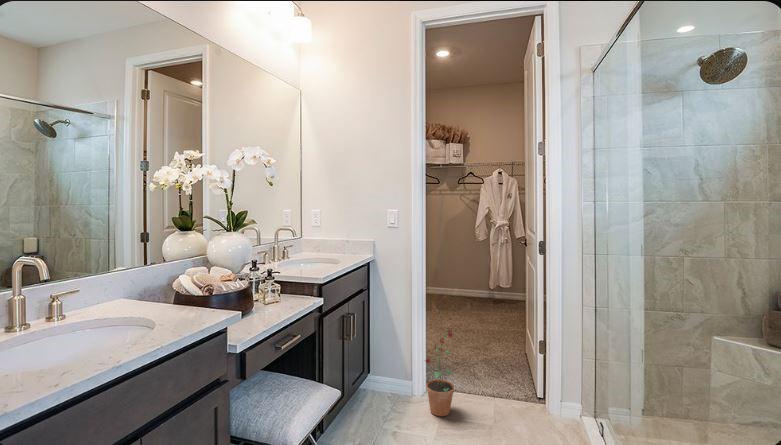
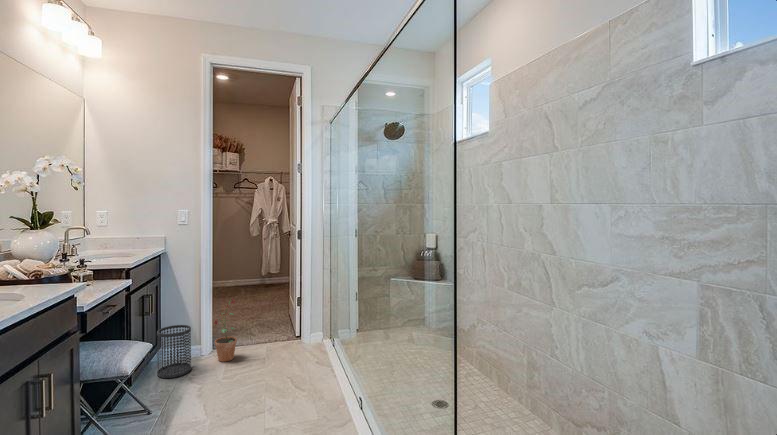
wastebasket: none [359,355,397,426] -> present [157,325,191,378]

